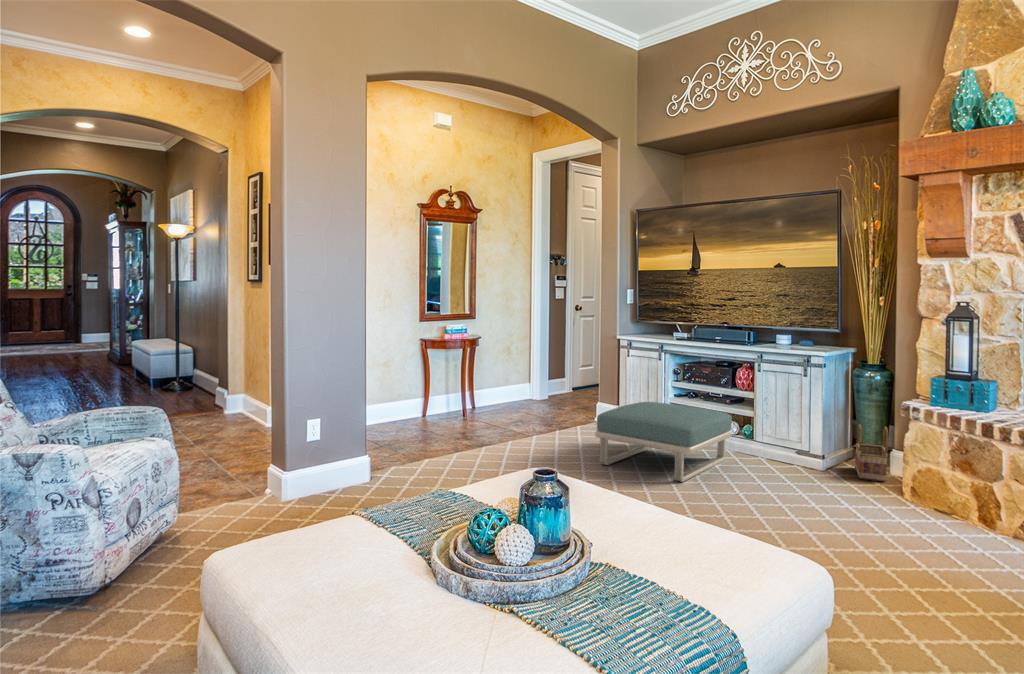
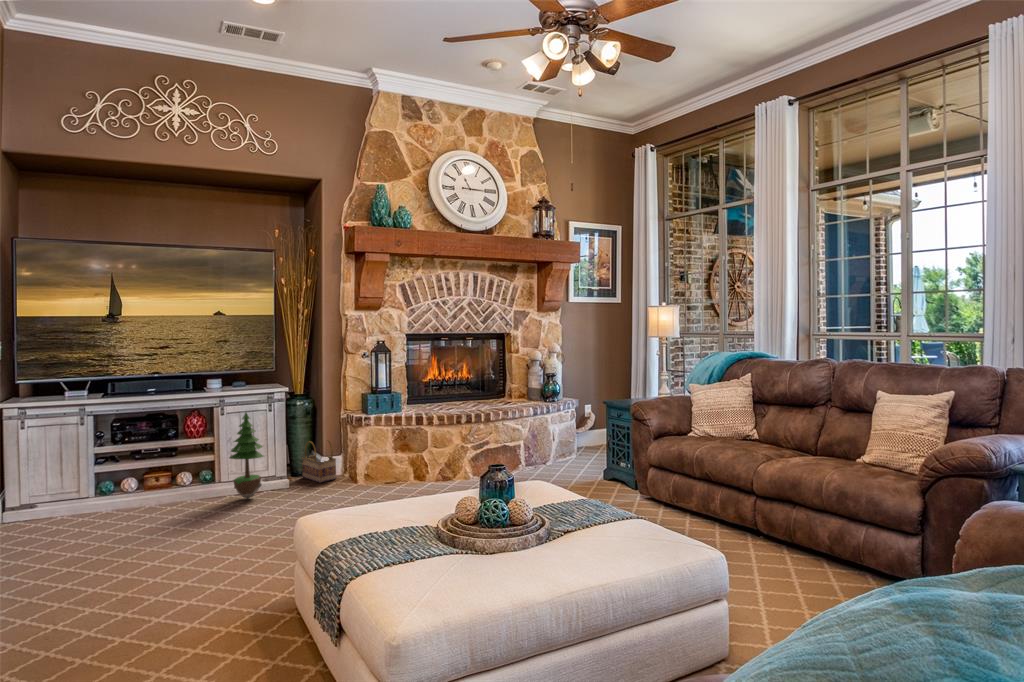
potted tree: none [750,371,787,466] -> present [230,413,263,499]
footstool: present [595,402,732,482] -> none [73,460,223,565]

